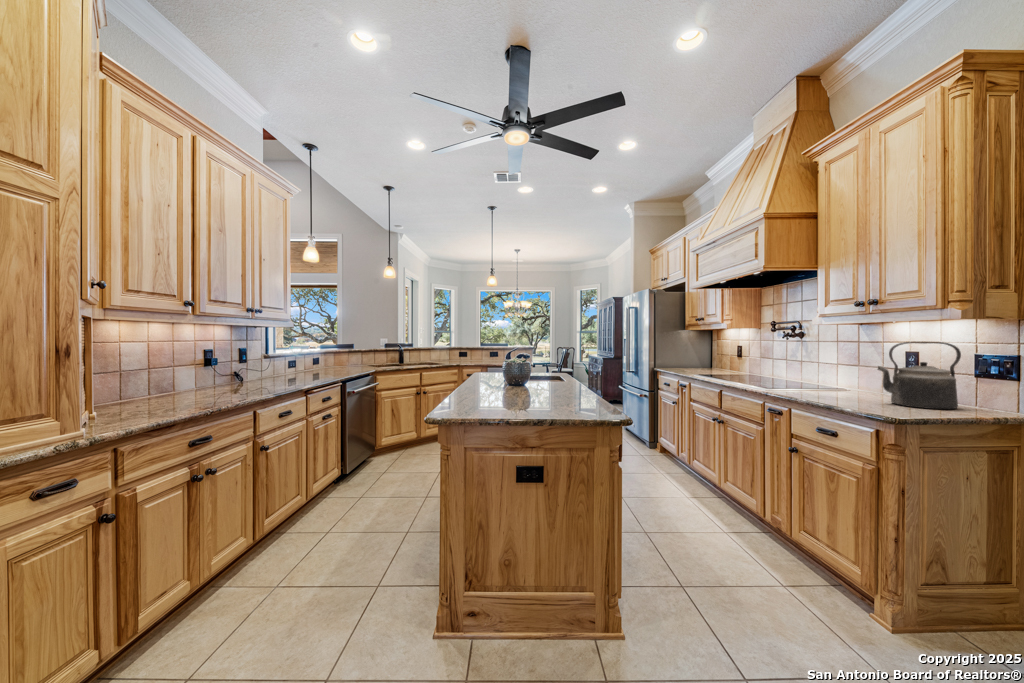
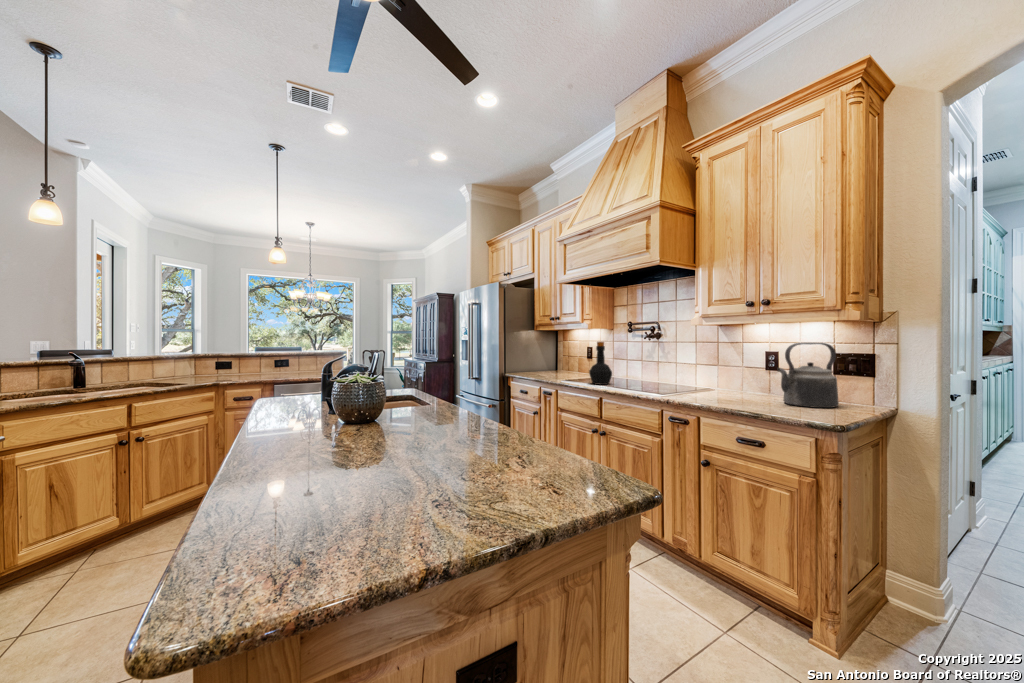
bottle: none [719,340,742,379] -> present [589,342,612,385]

